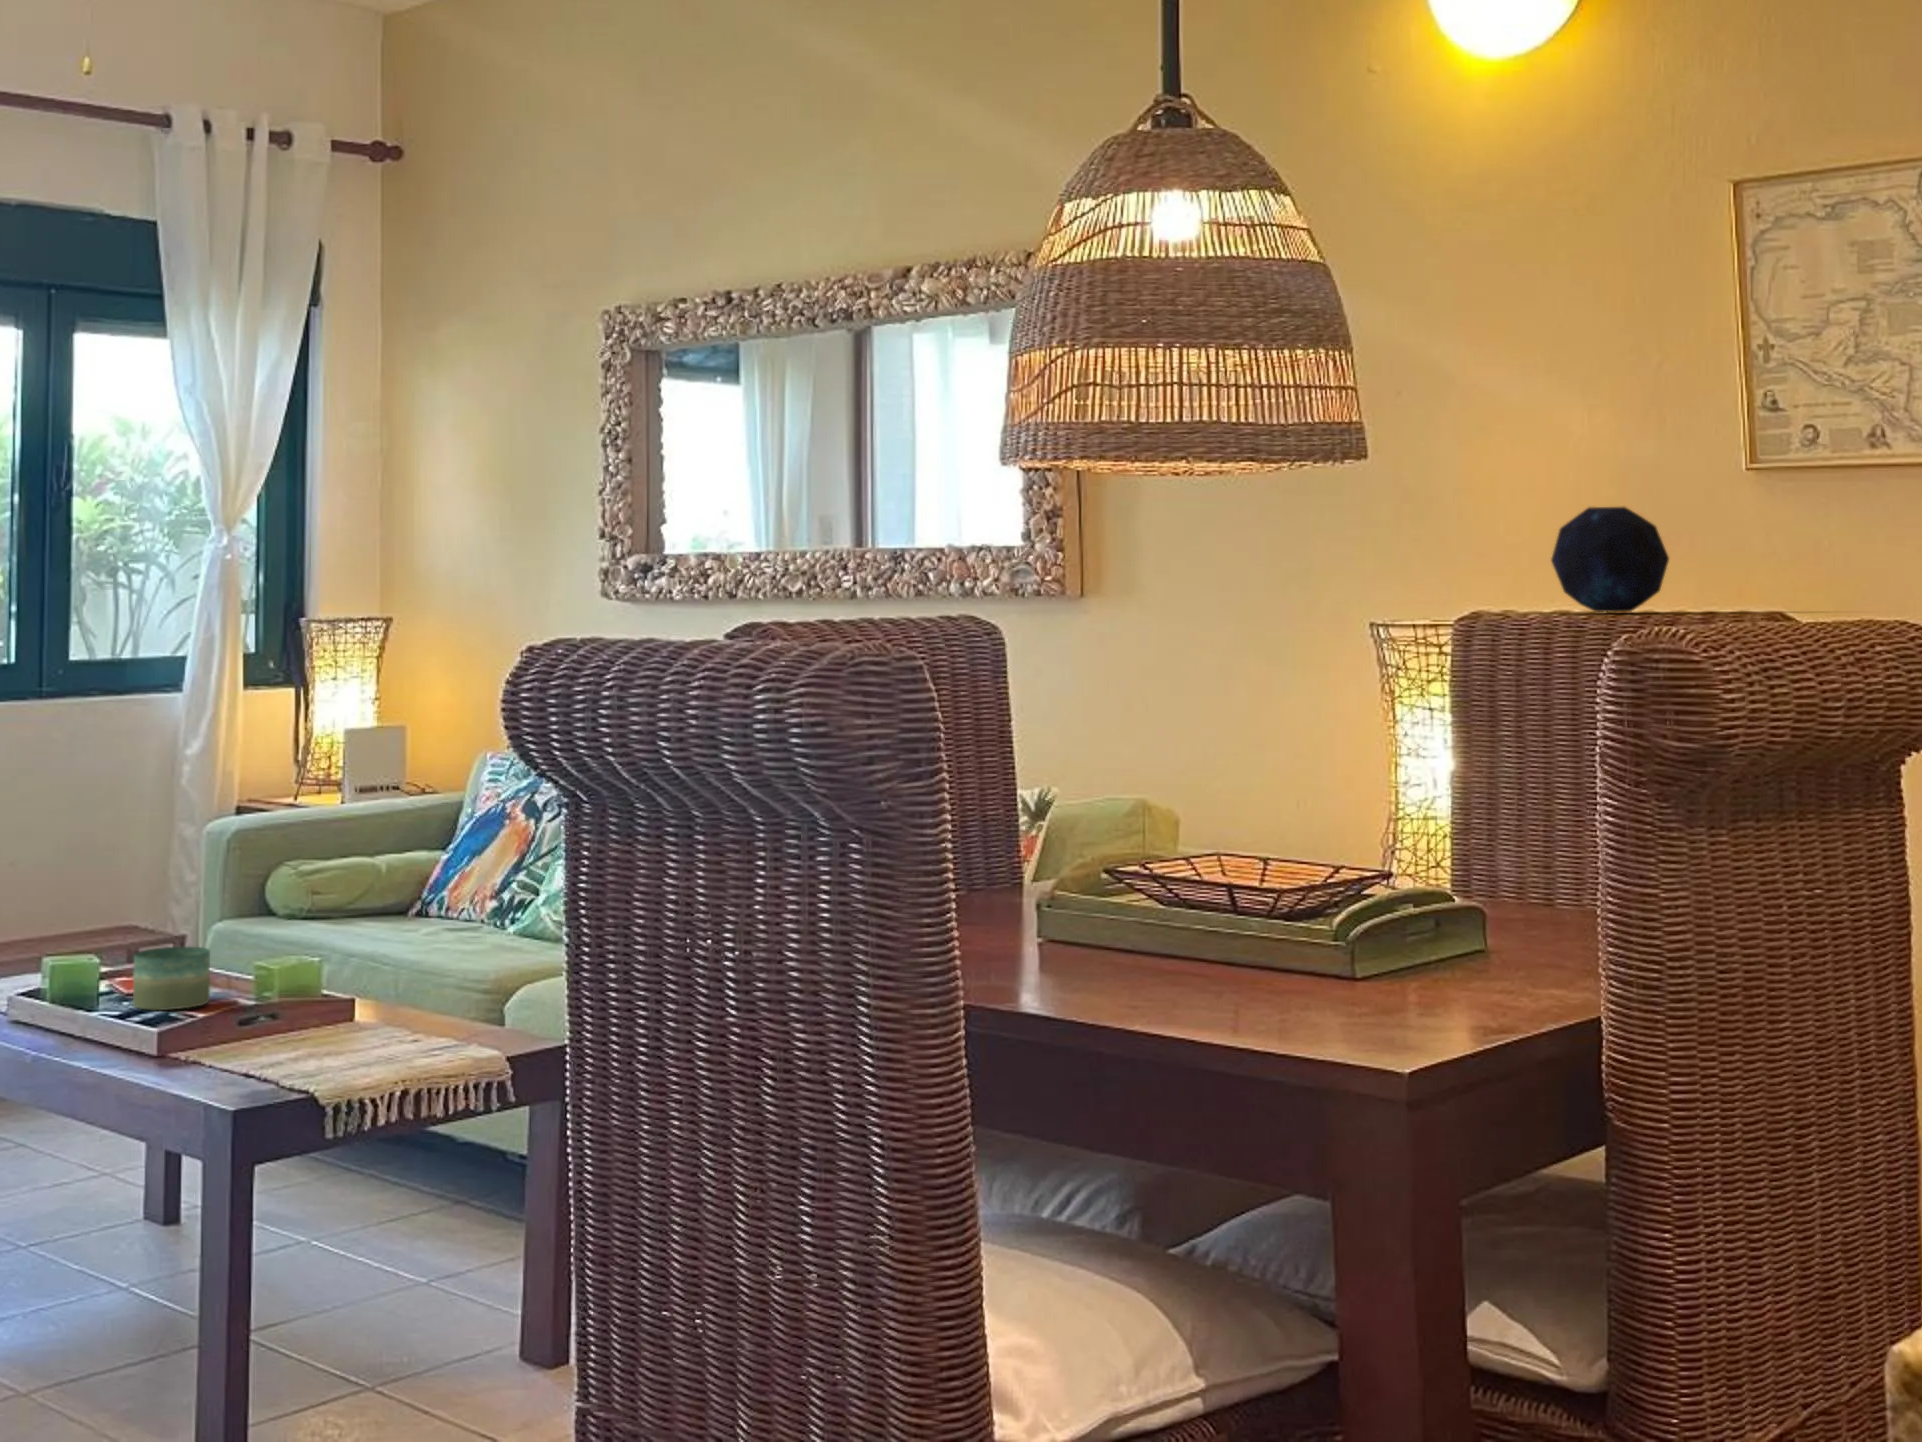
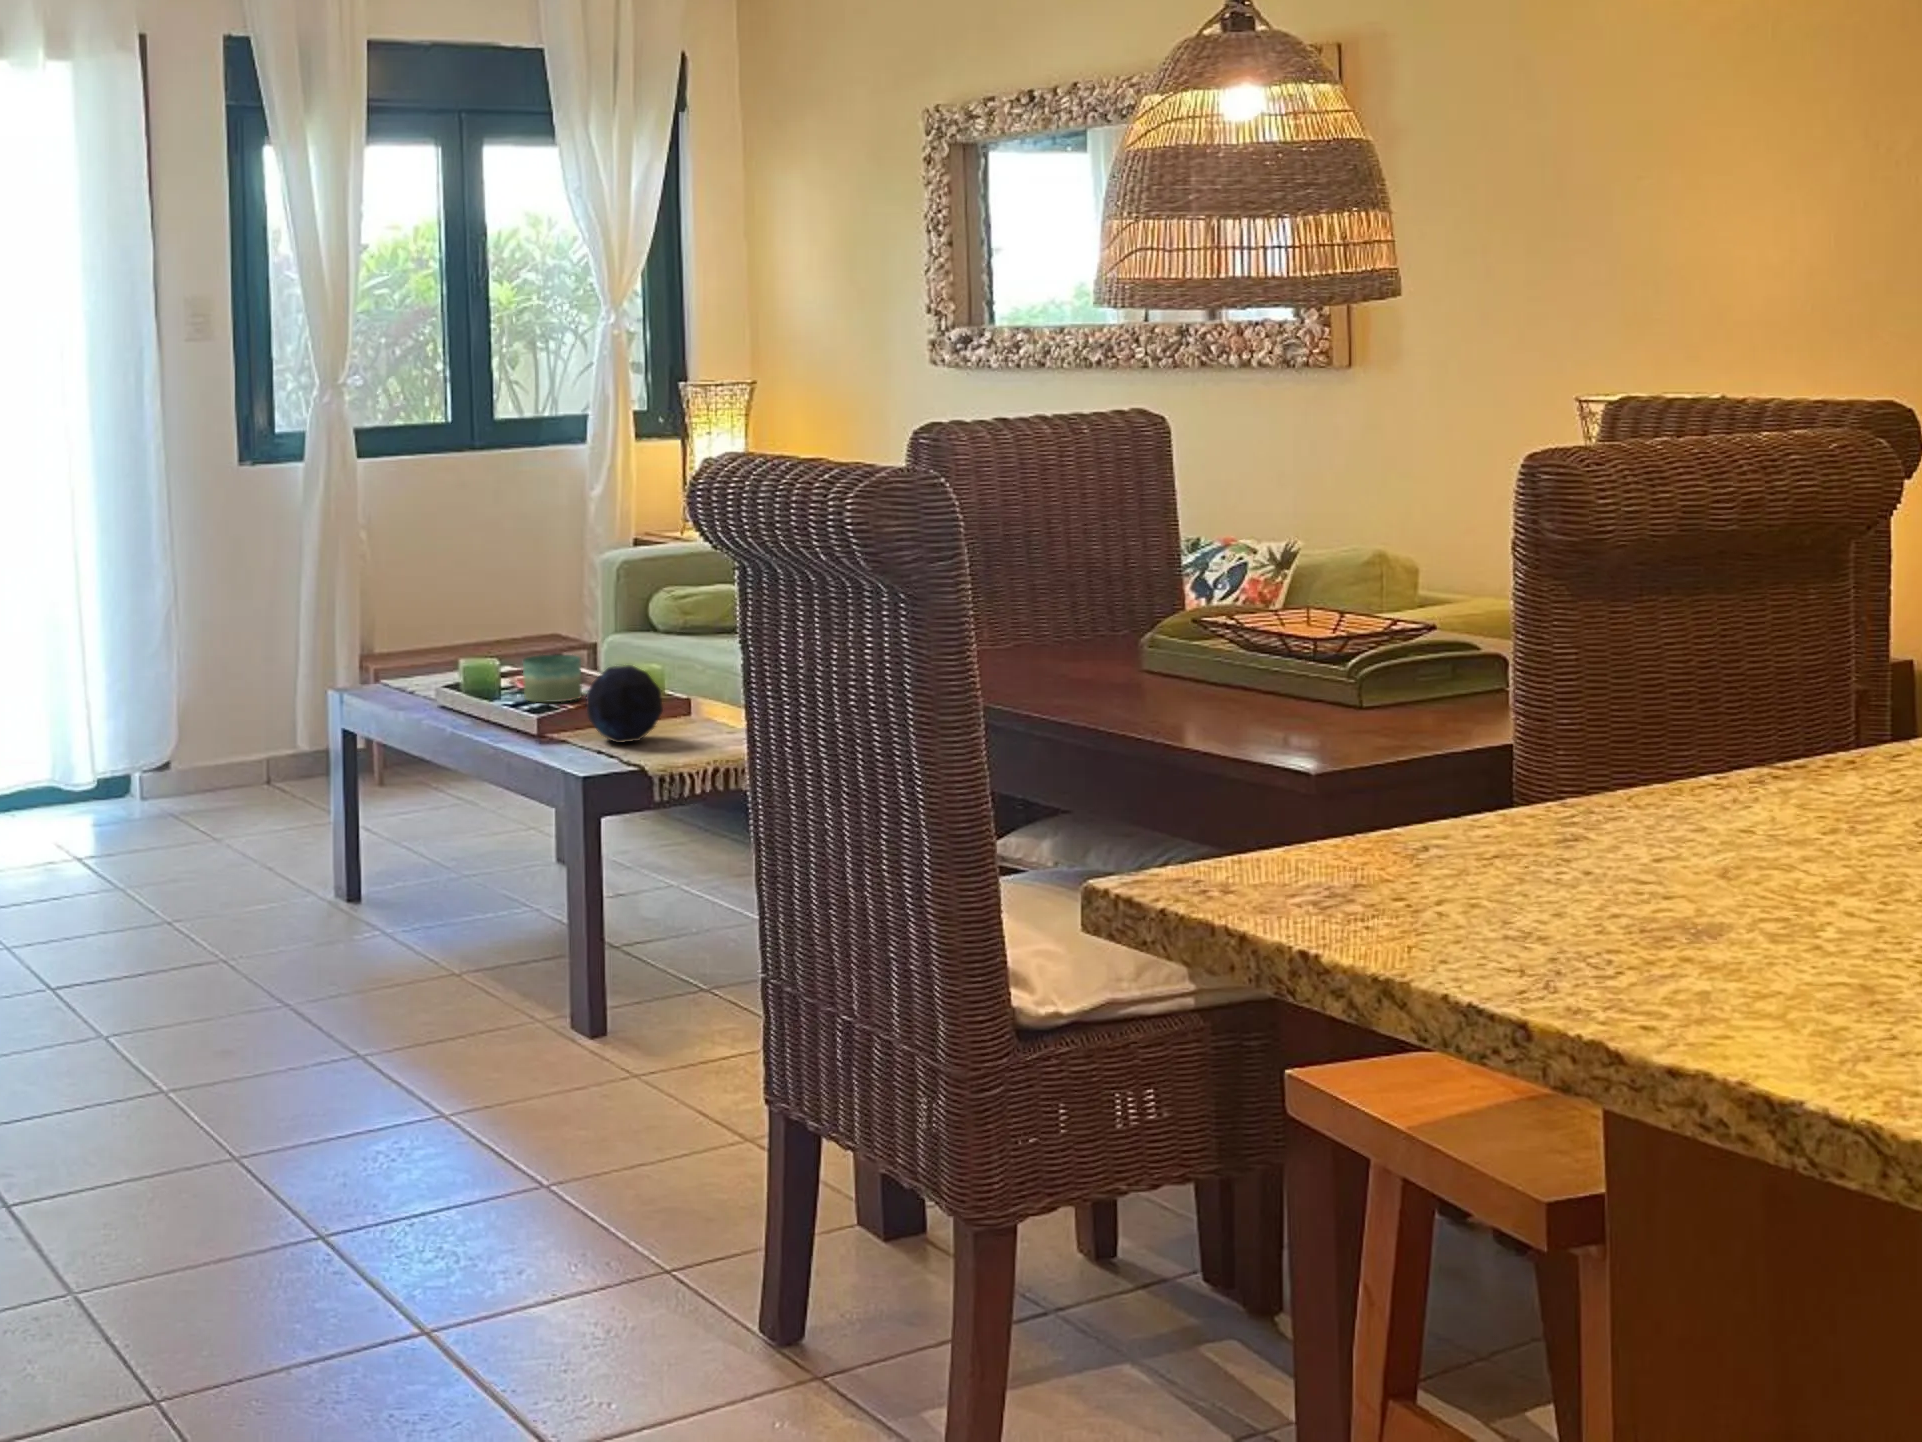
decorative orb: present [1551,507,1669,612] -> present [585,665,663,743]

